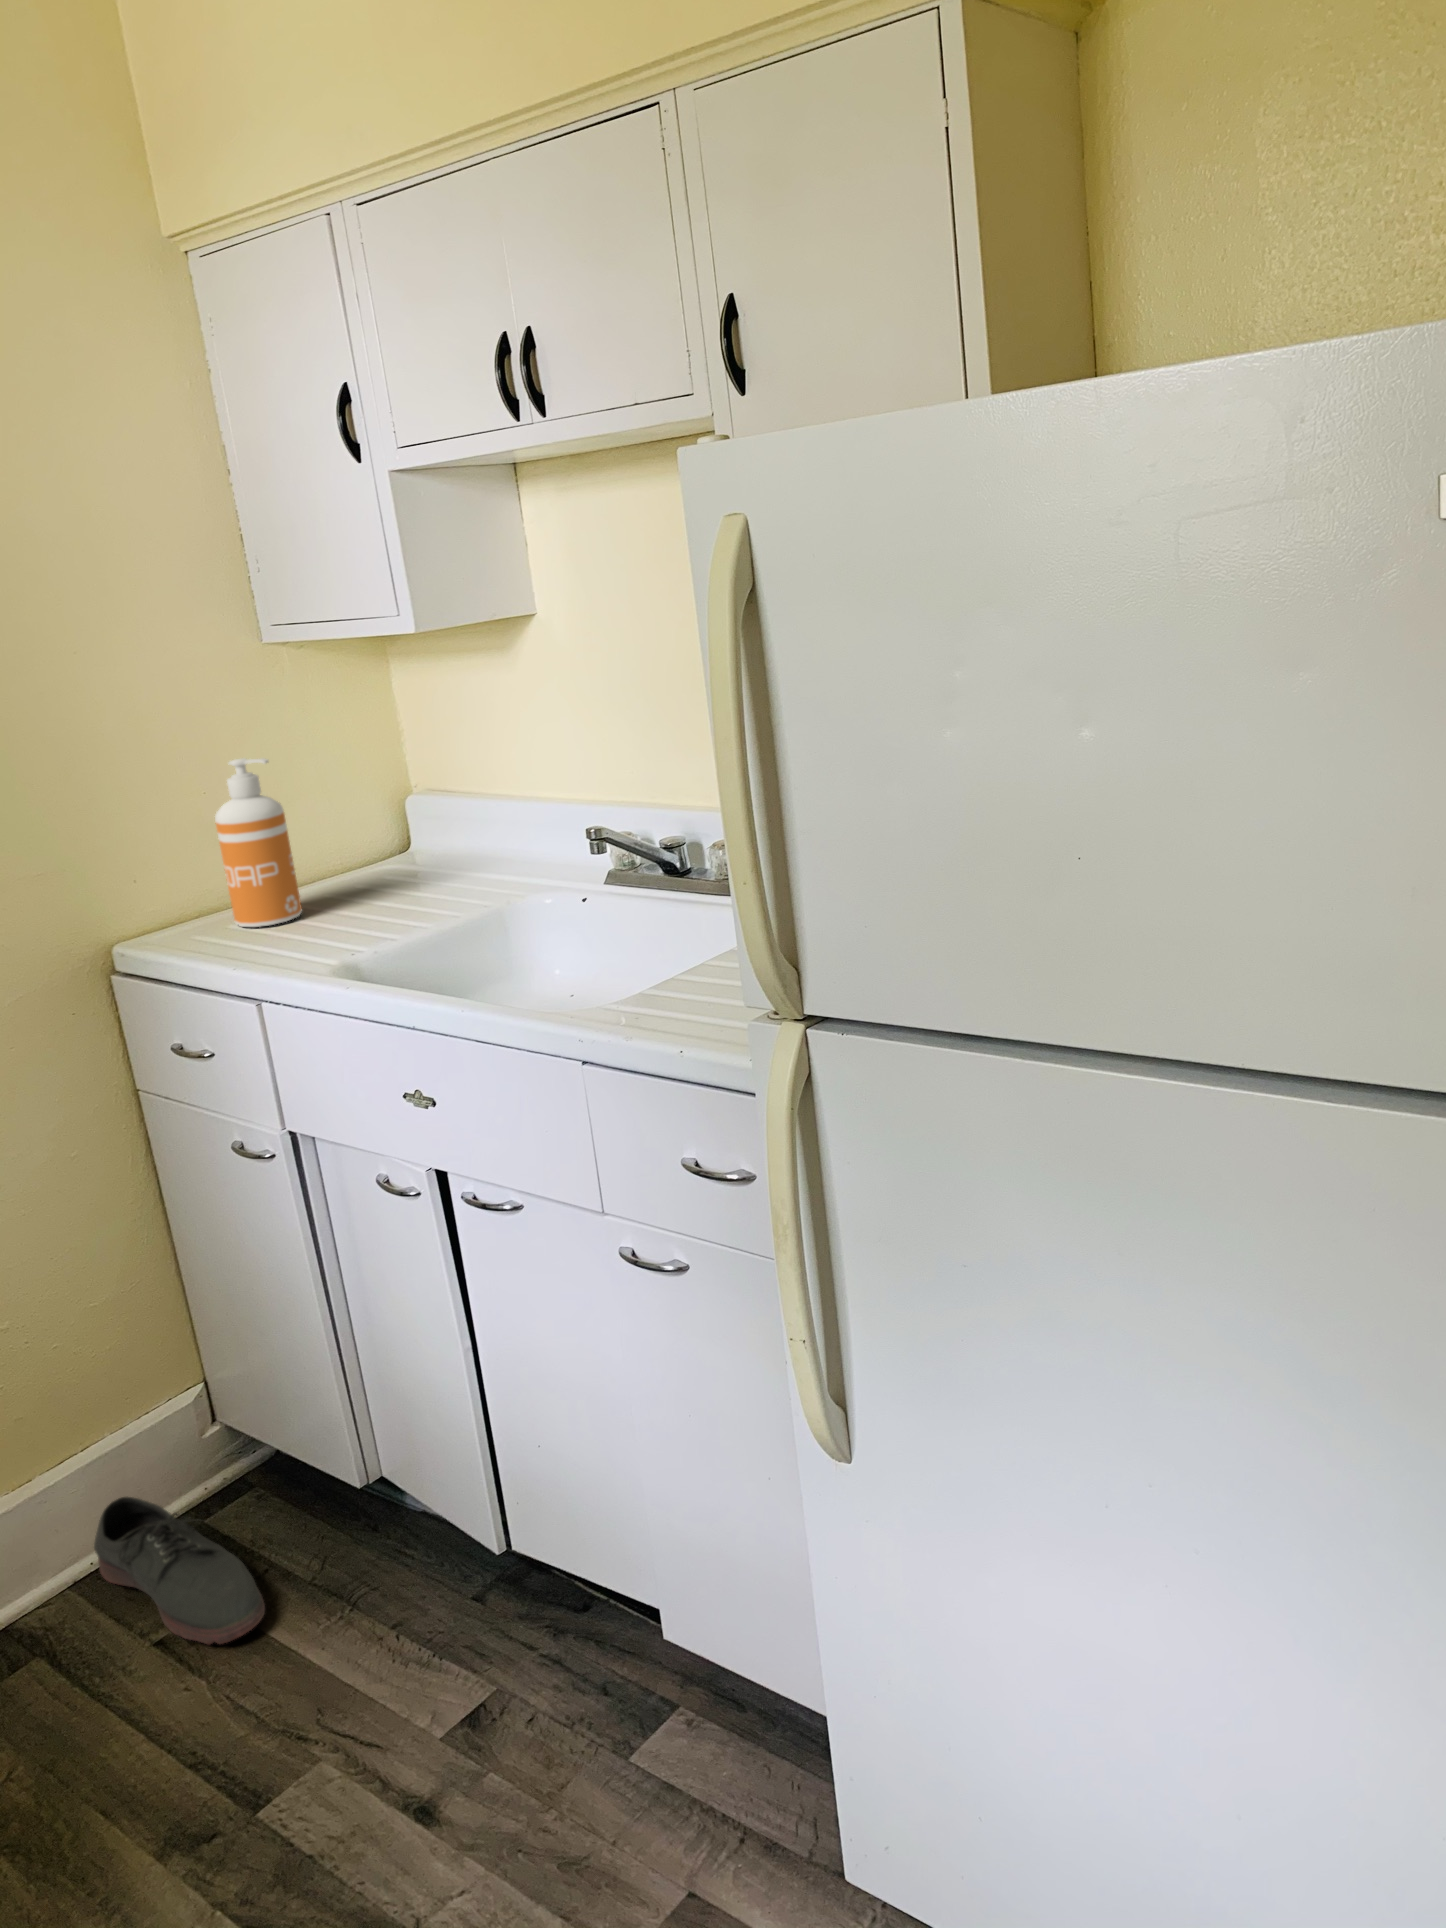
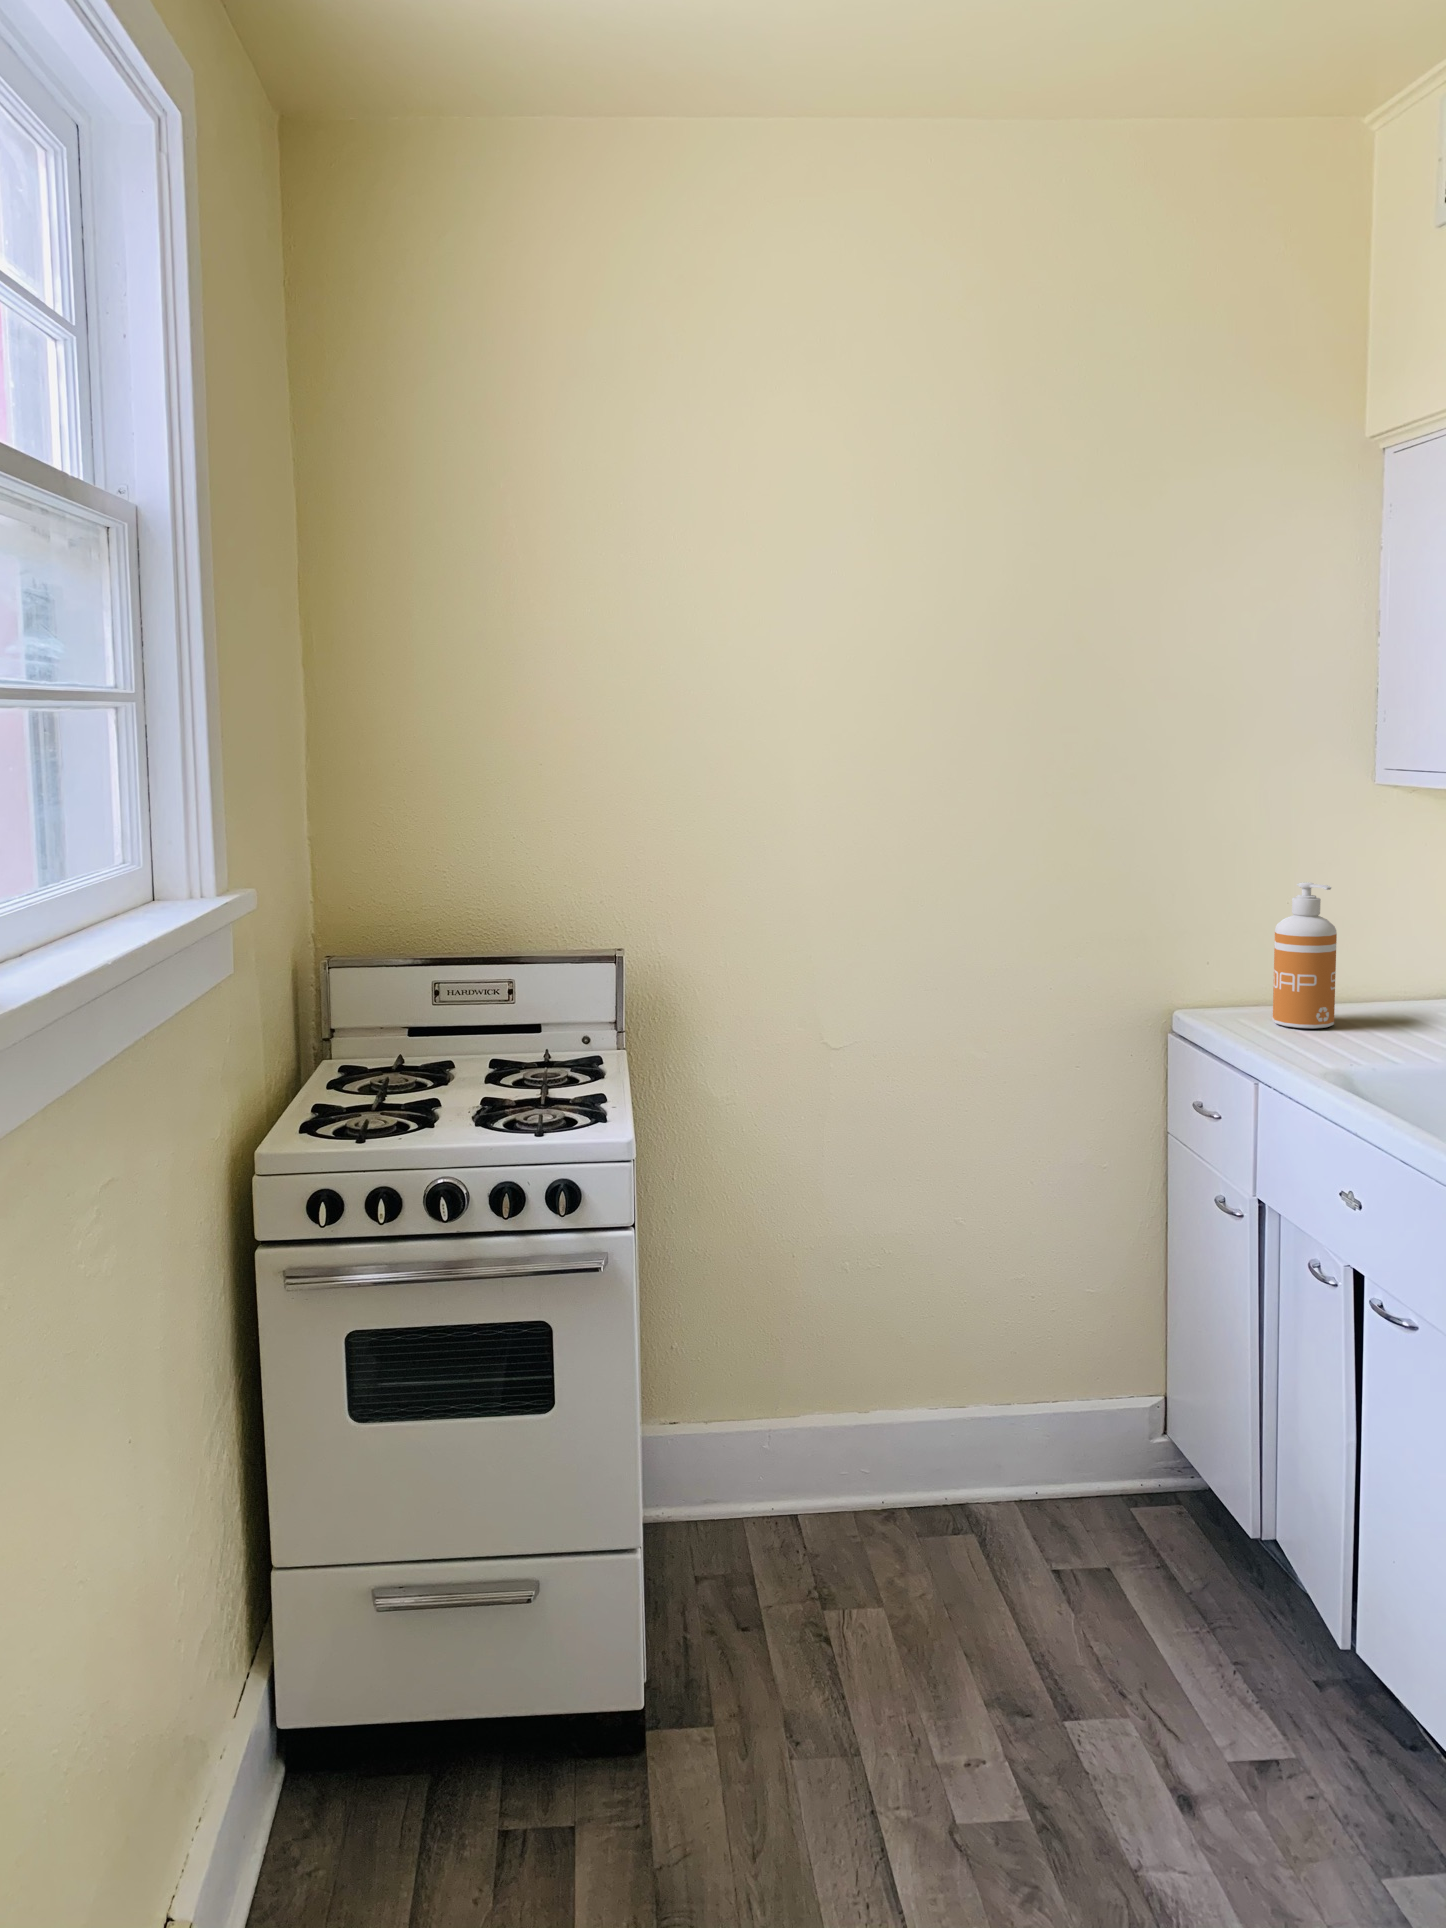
shoe: present [94,1497,265,1644] -> none [1039,1450,1142,1597]

